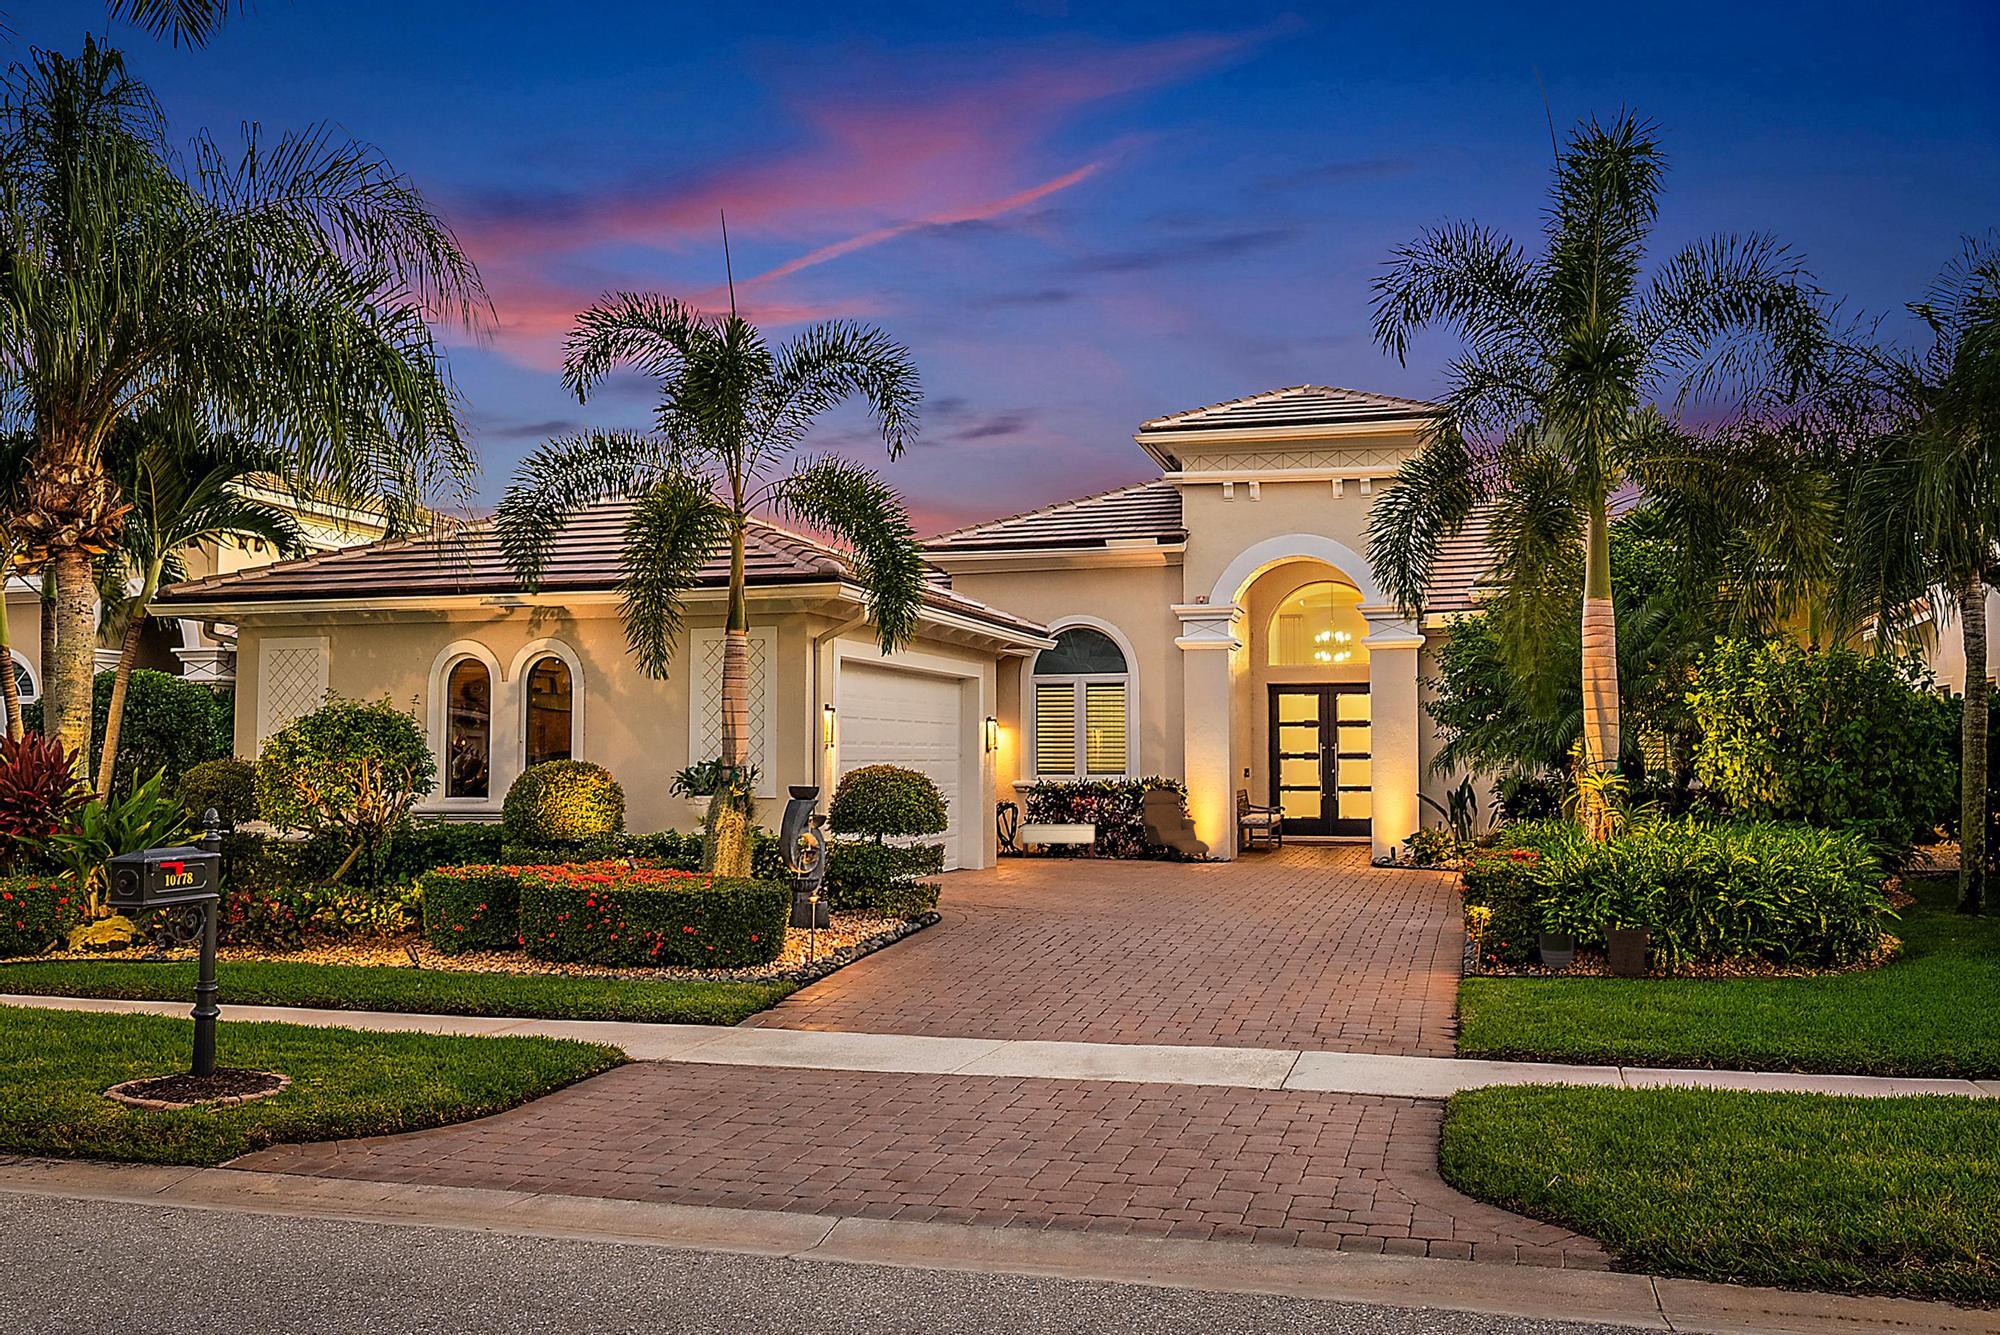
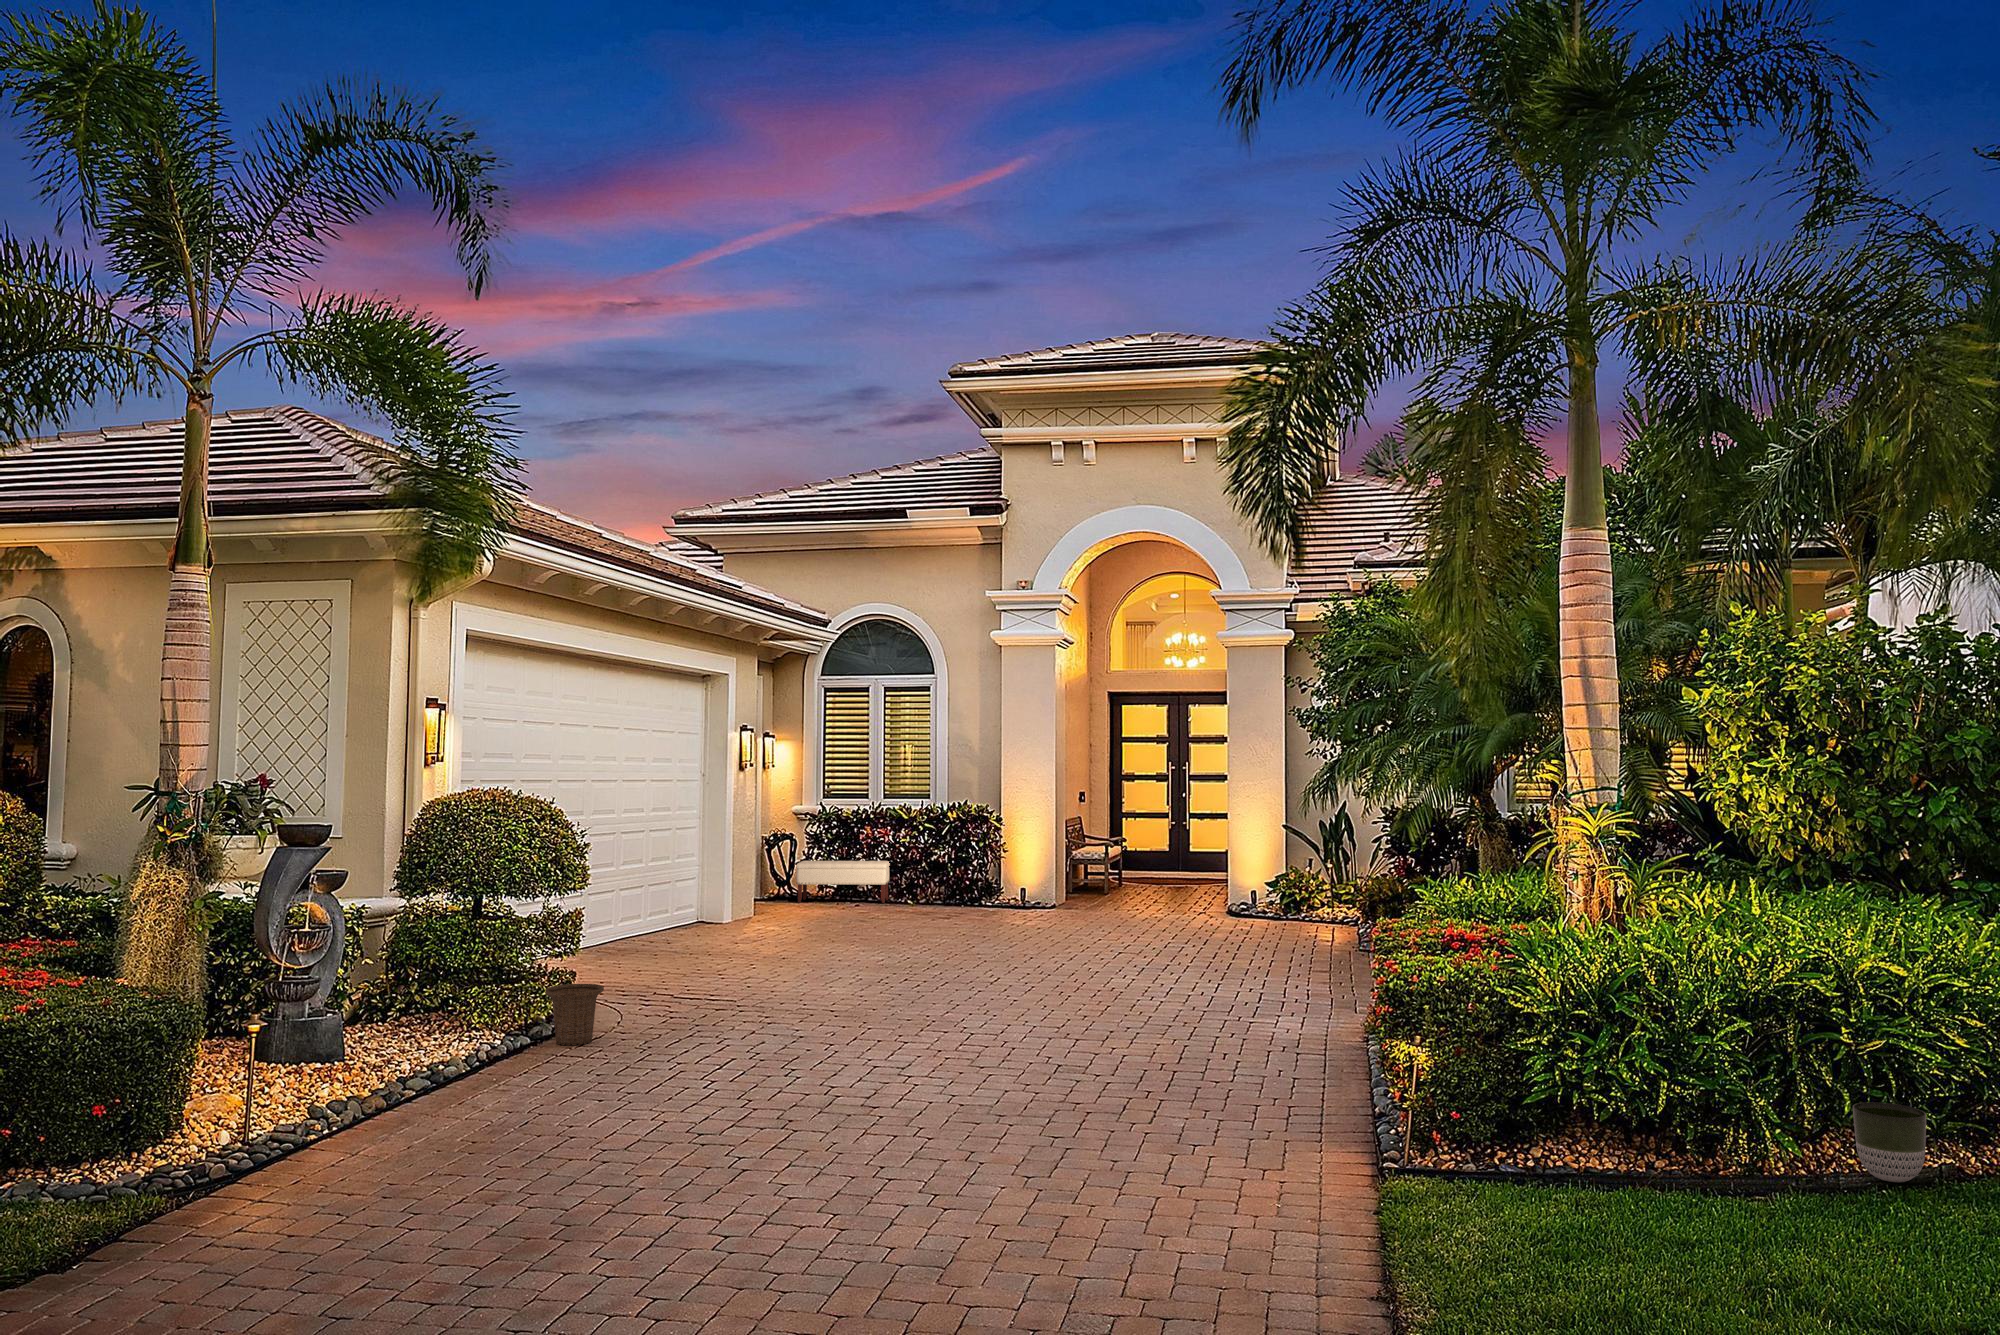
lounge chair: present [1141,790,1209,864] -> none [945,819,1027,912]
basket: present [1601,924,1652,975] -> present [545,984,604,1046]
planter: present [1539,931,1574,968] -> present [1853,1102,1926,1182]

